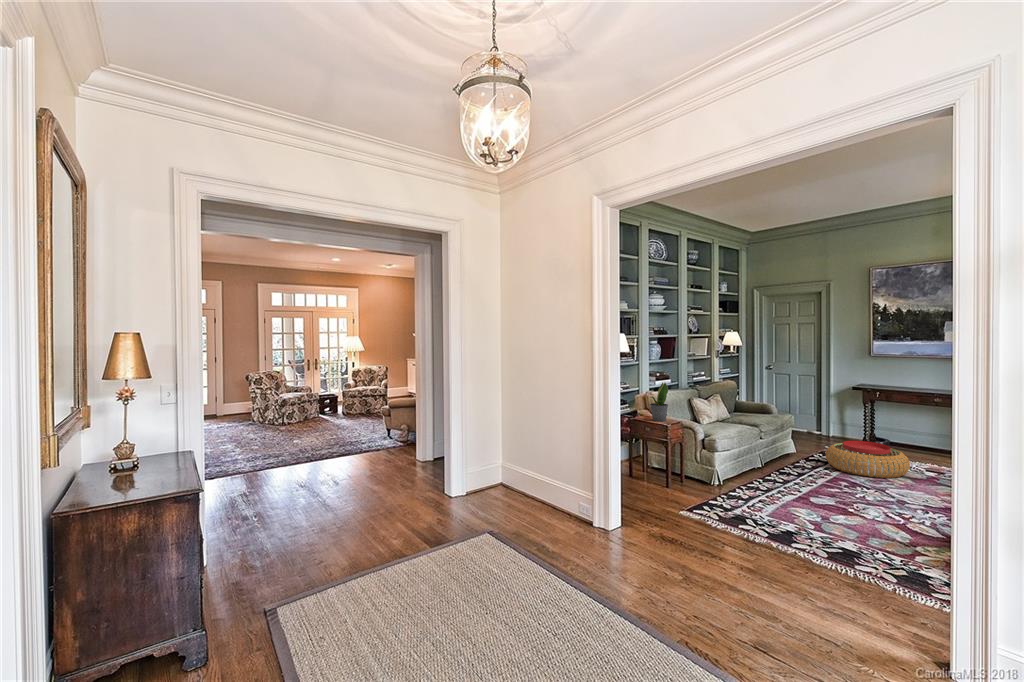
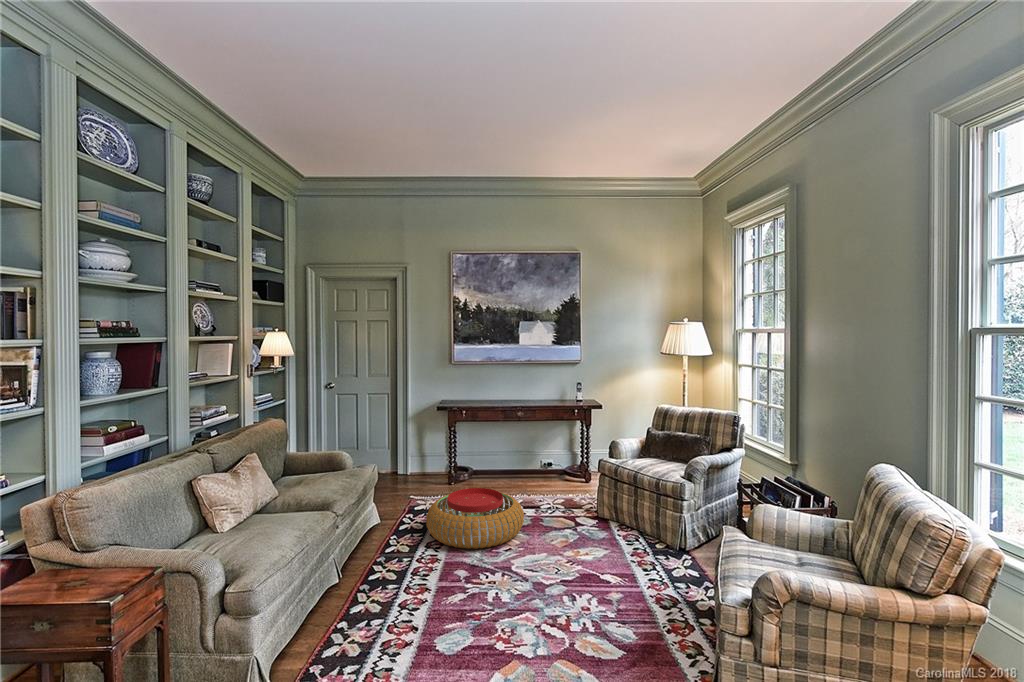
potted plant: present [650,383,668,422] -> none [51,466,117,587]

